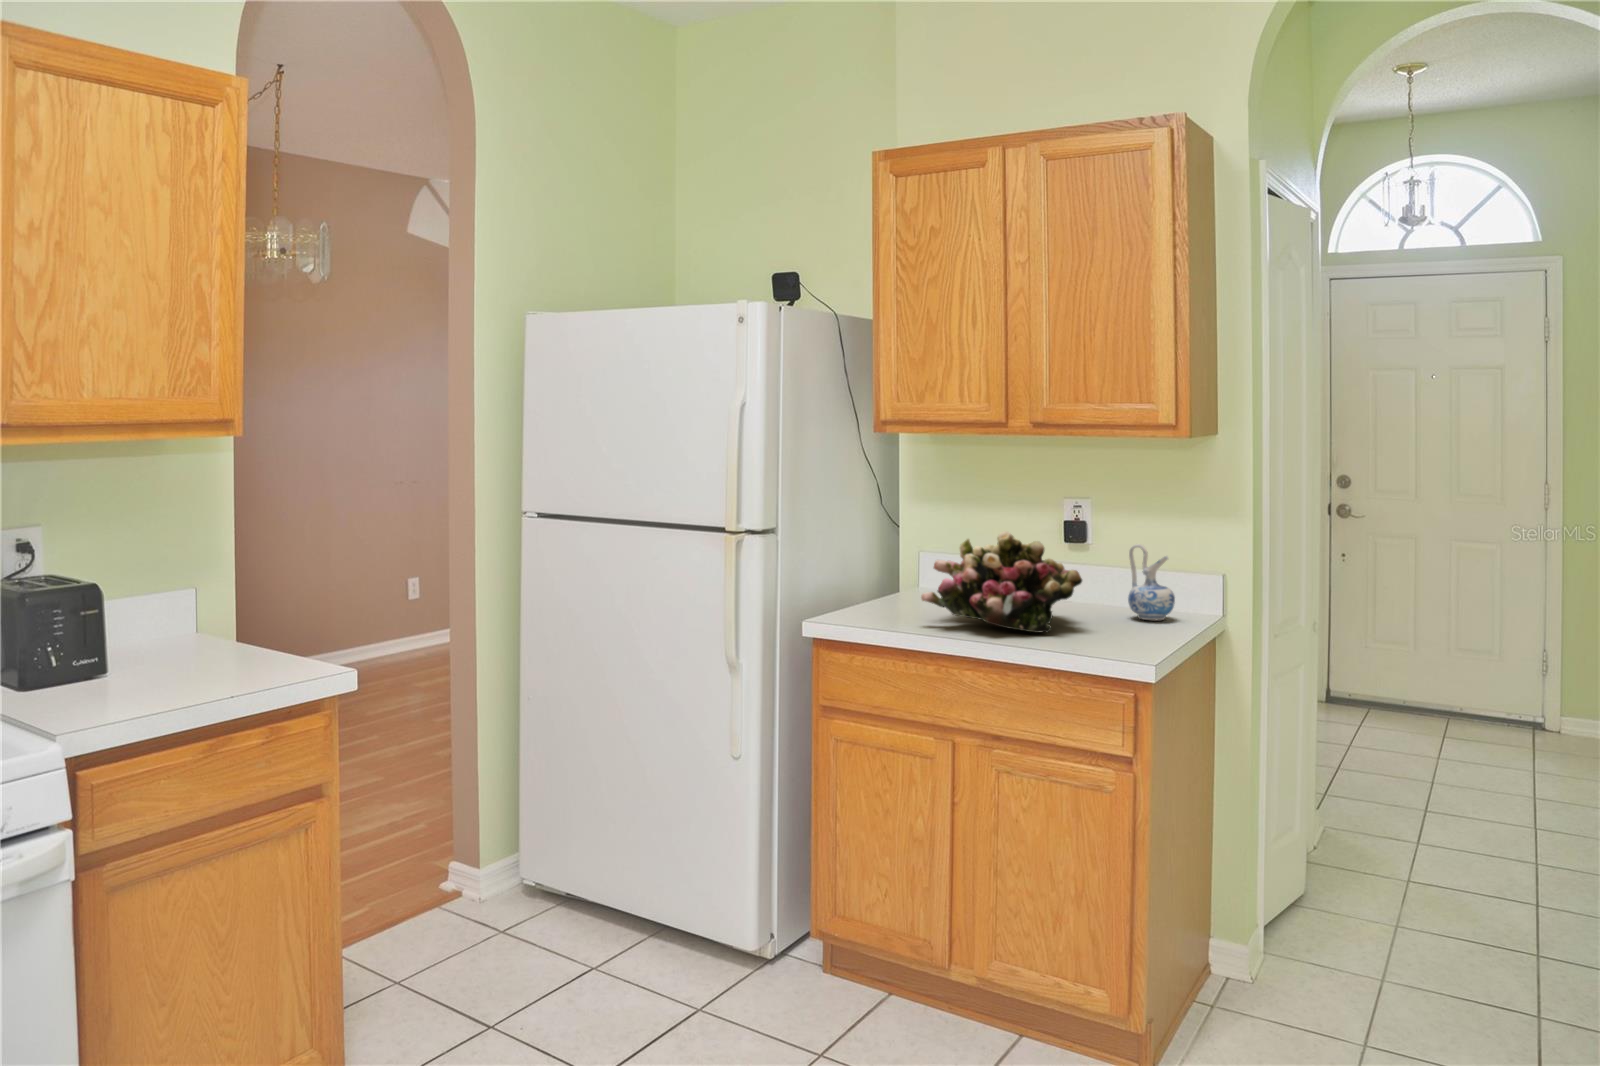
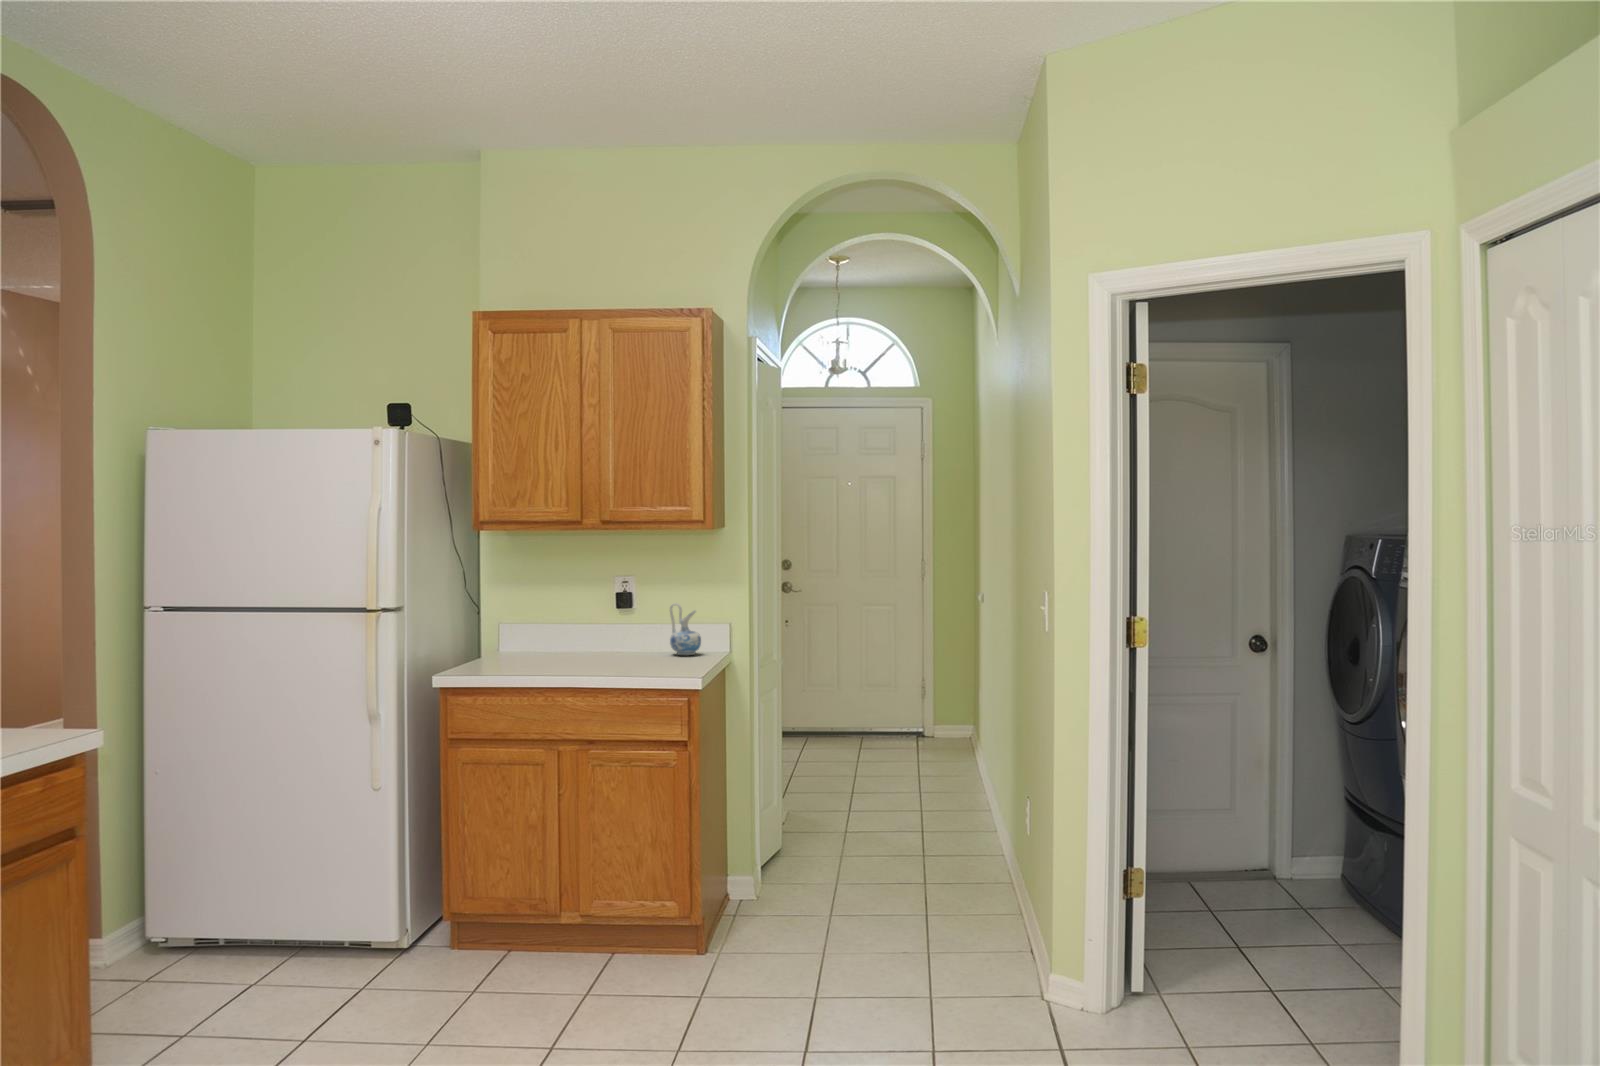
flower arrangement: present [921,531,1082,633] -> none [528,597,642,667]

